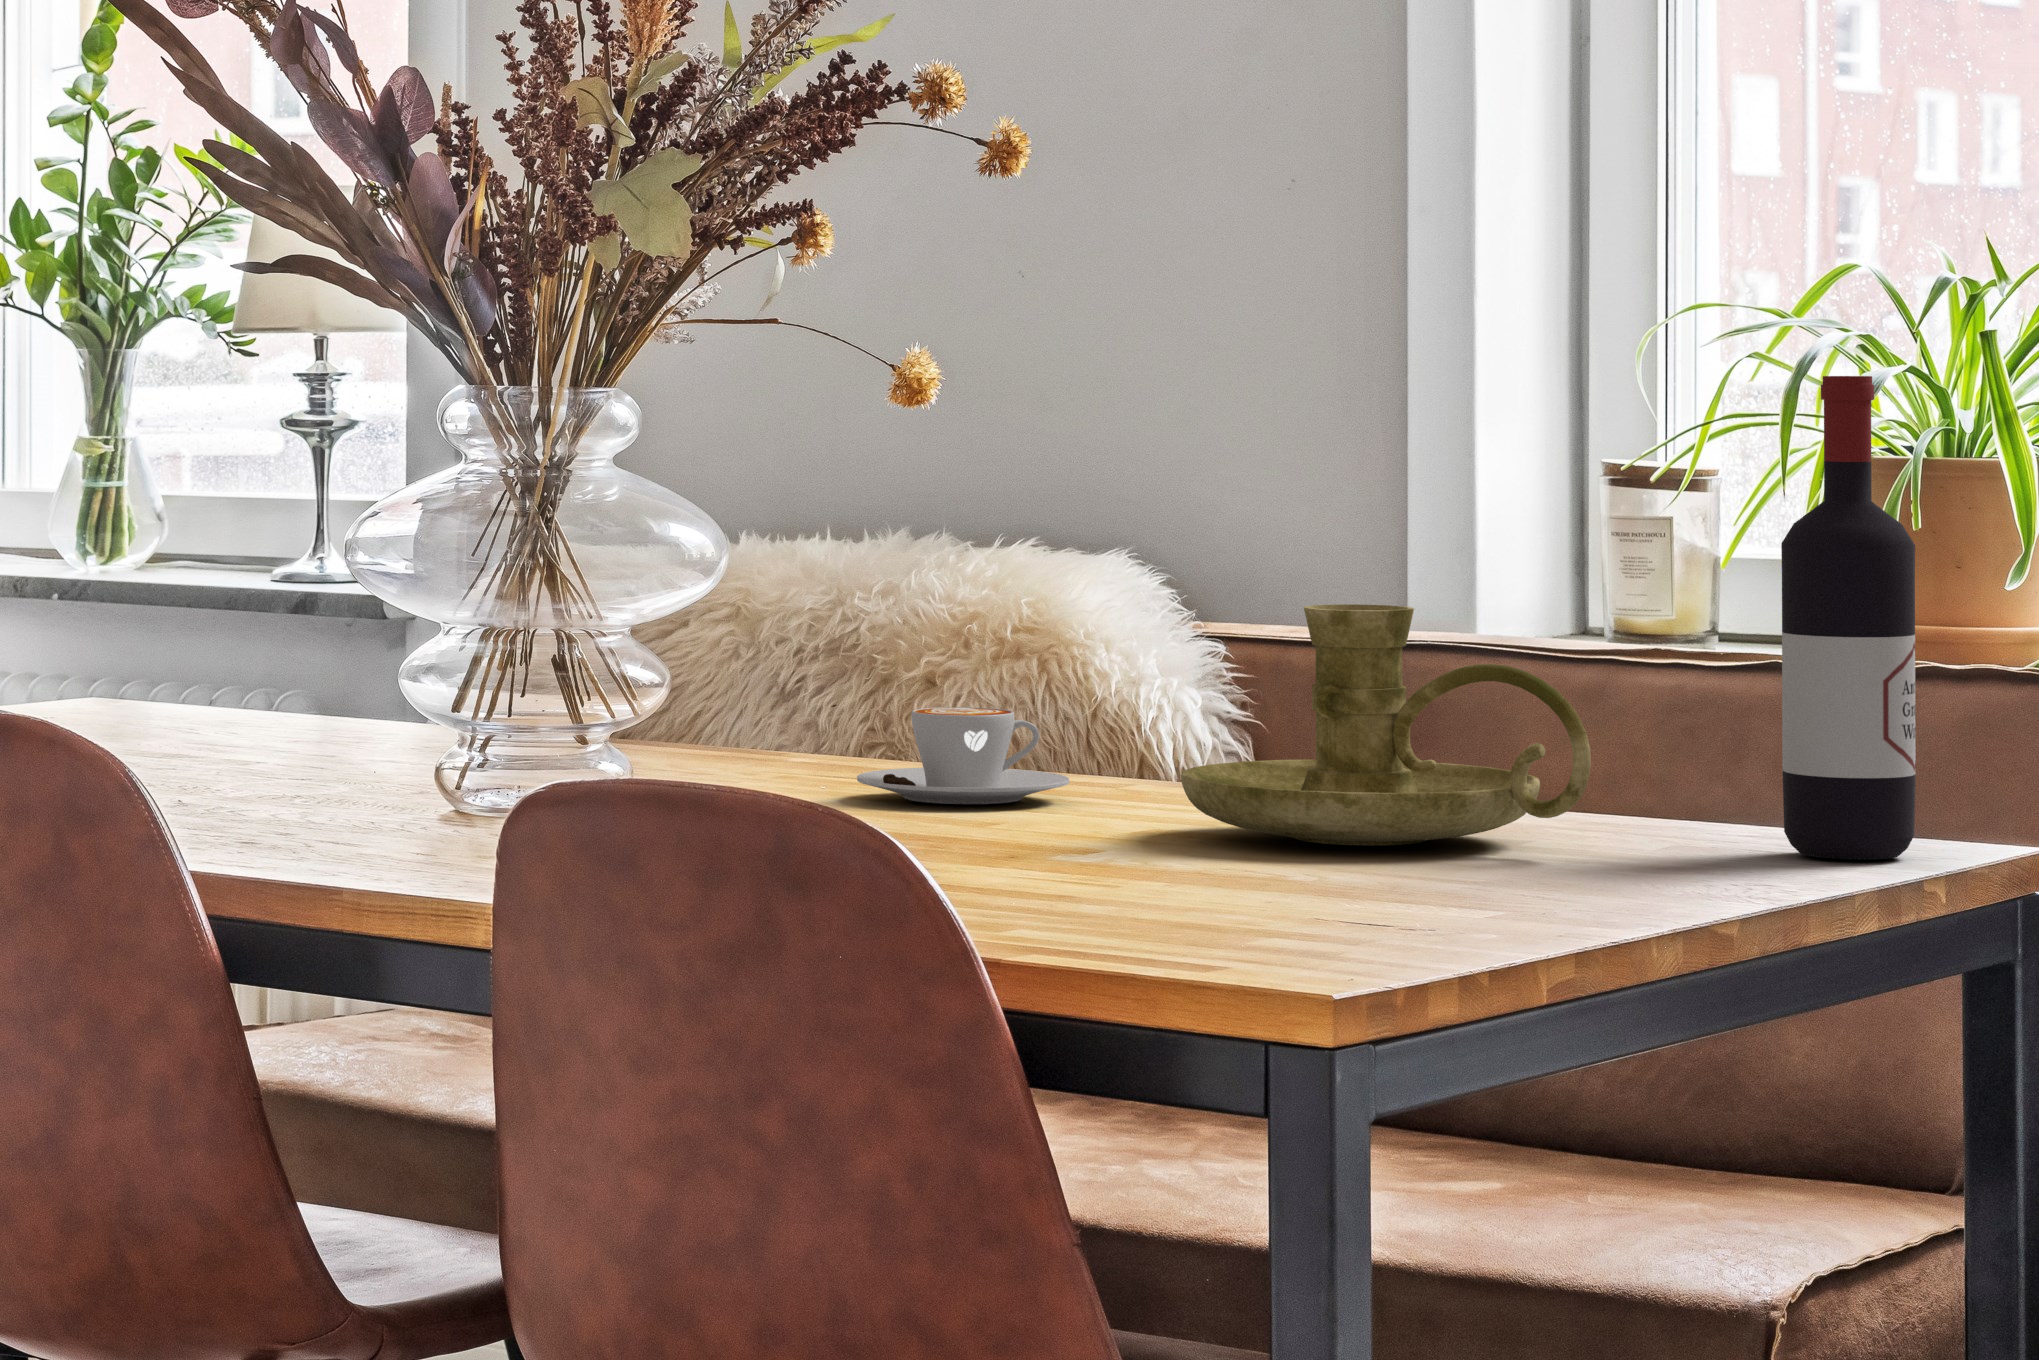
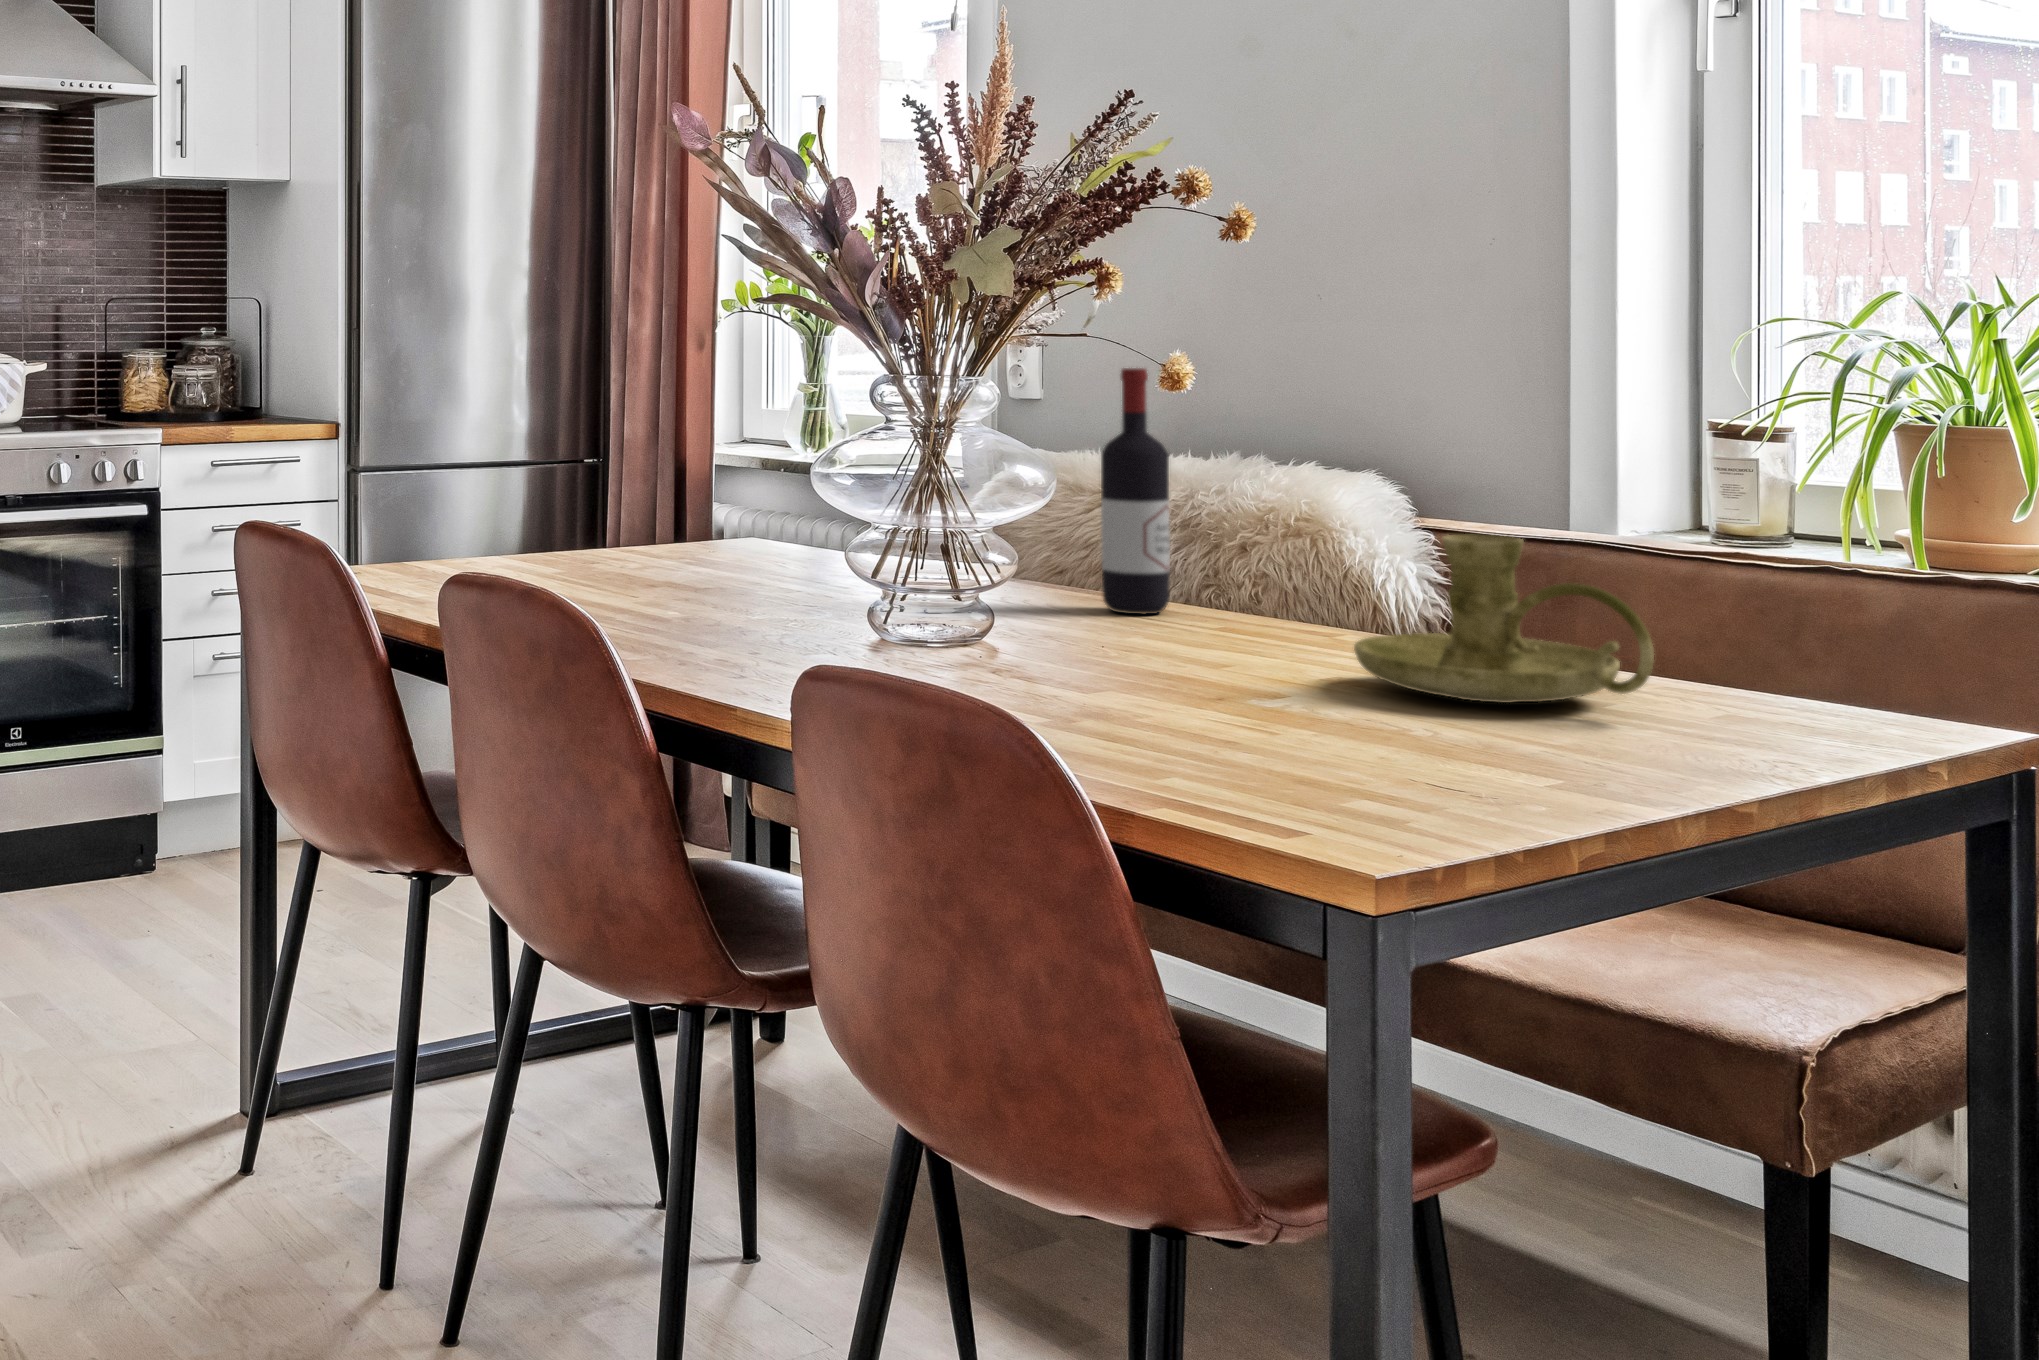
wine bottle: present [1781,376,1916,860] -> present [1101,368,1170,614]
coffee cup: present [857,707,1069,804] -> none [1154,581,1297,646]

